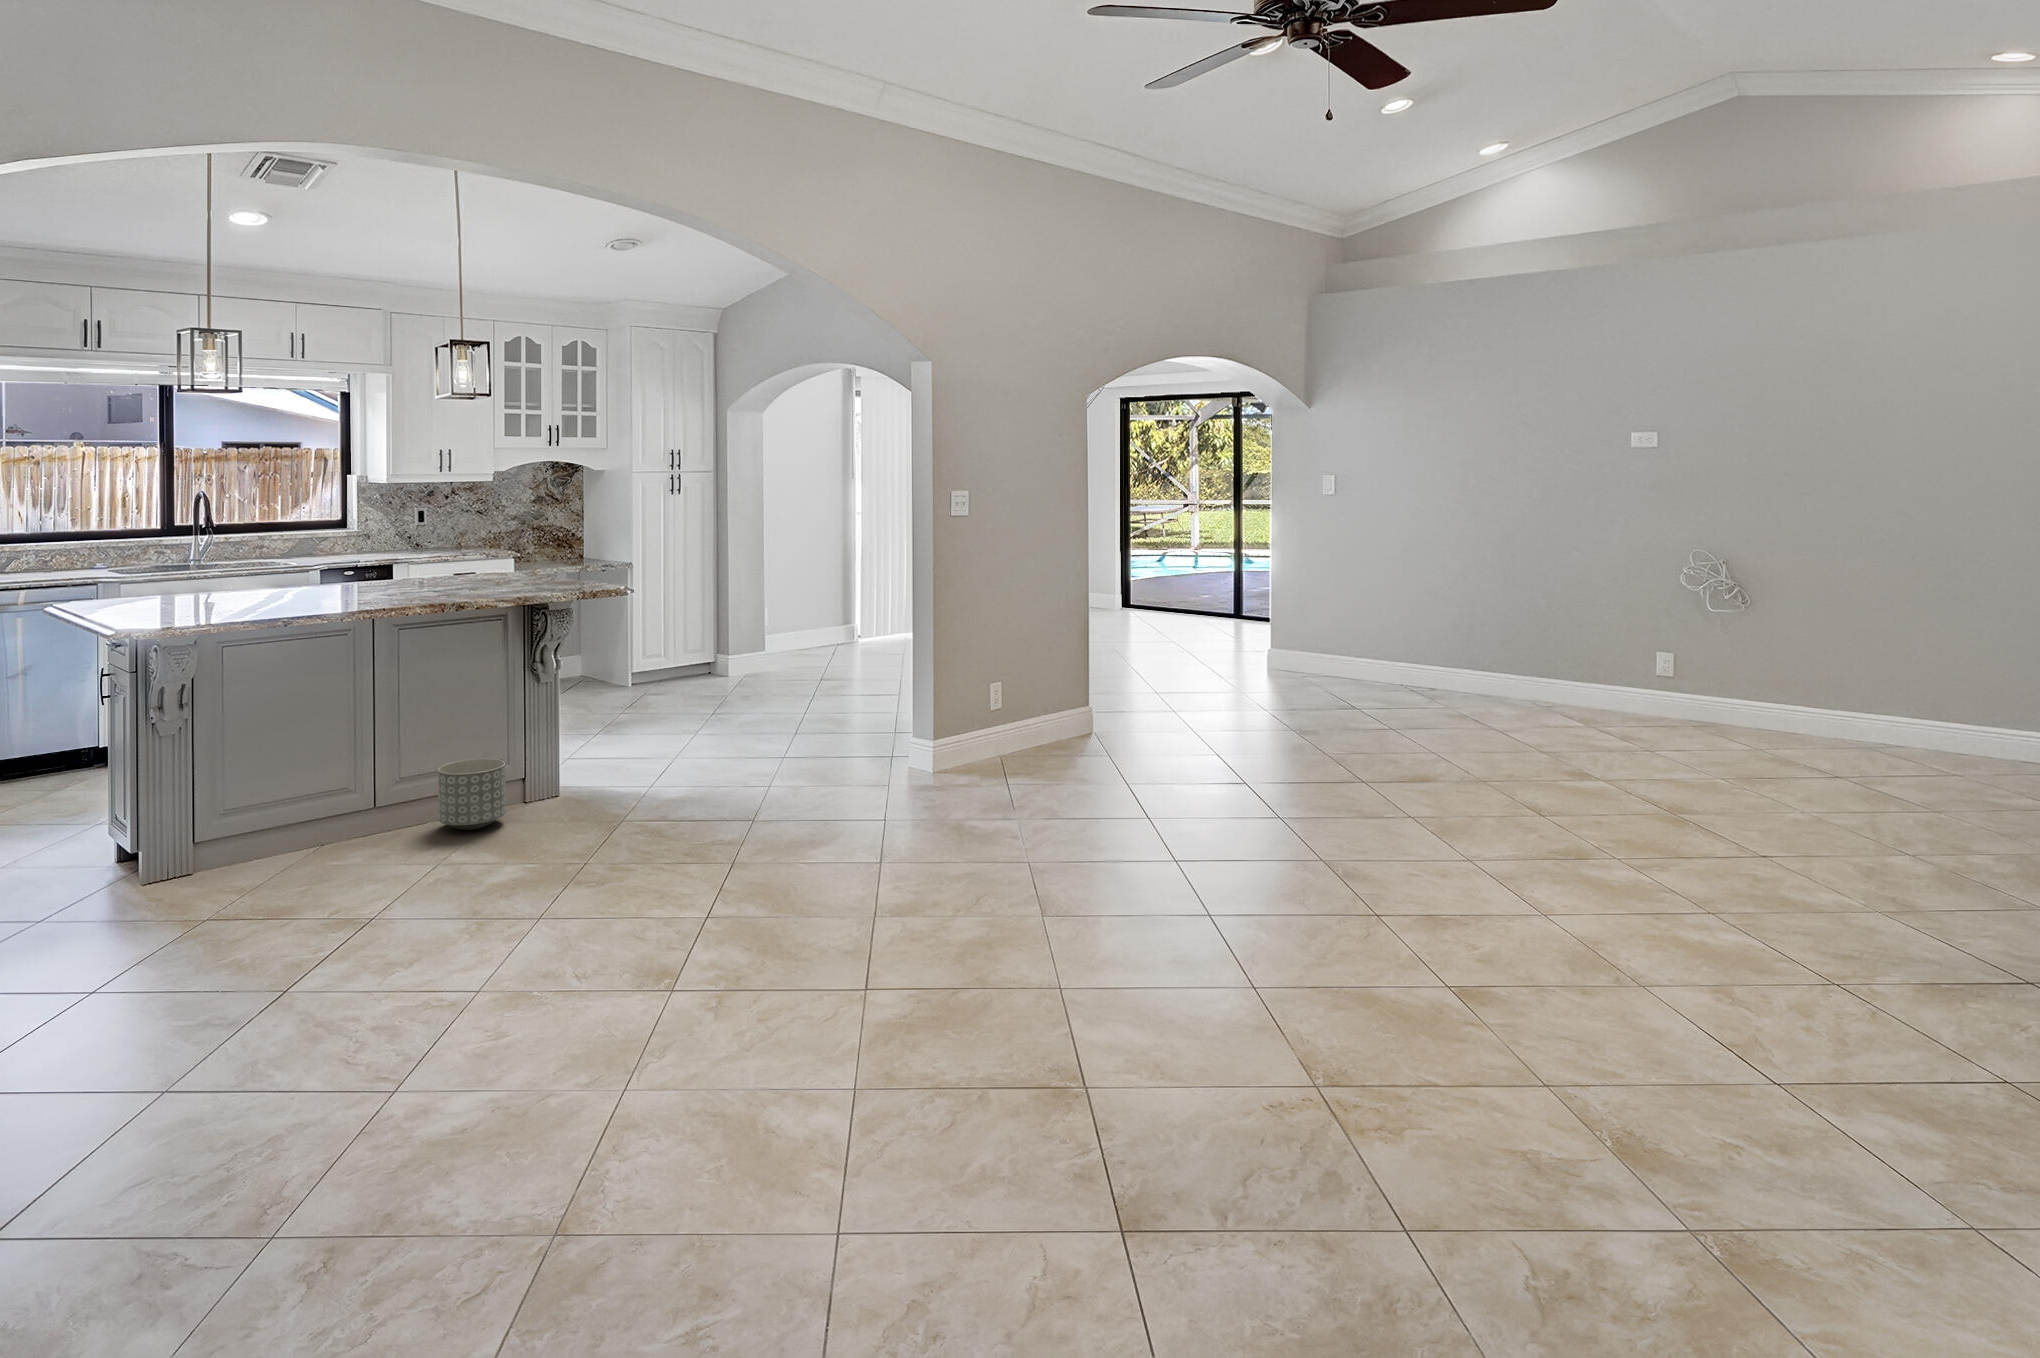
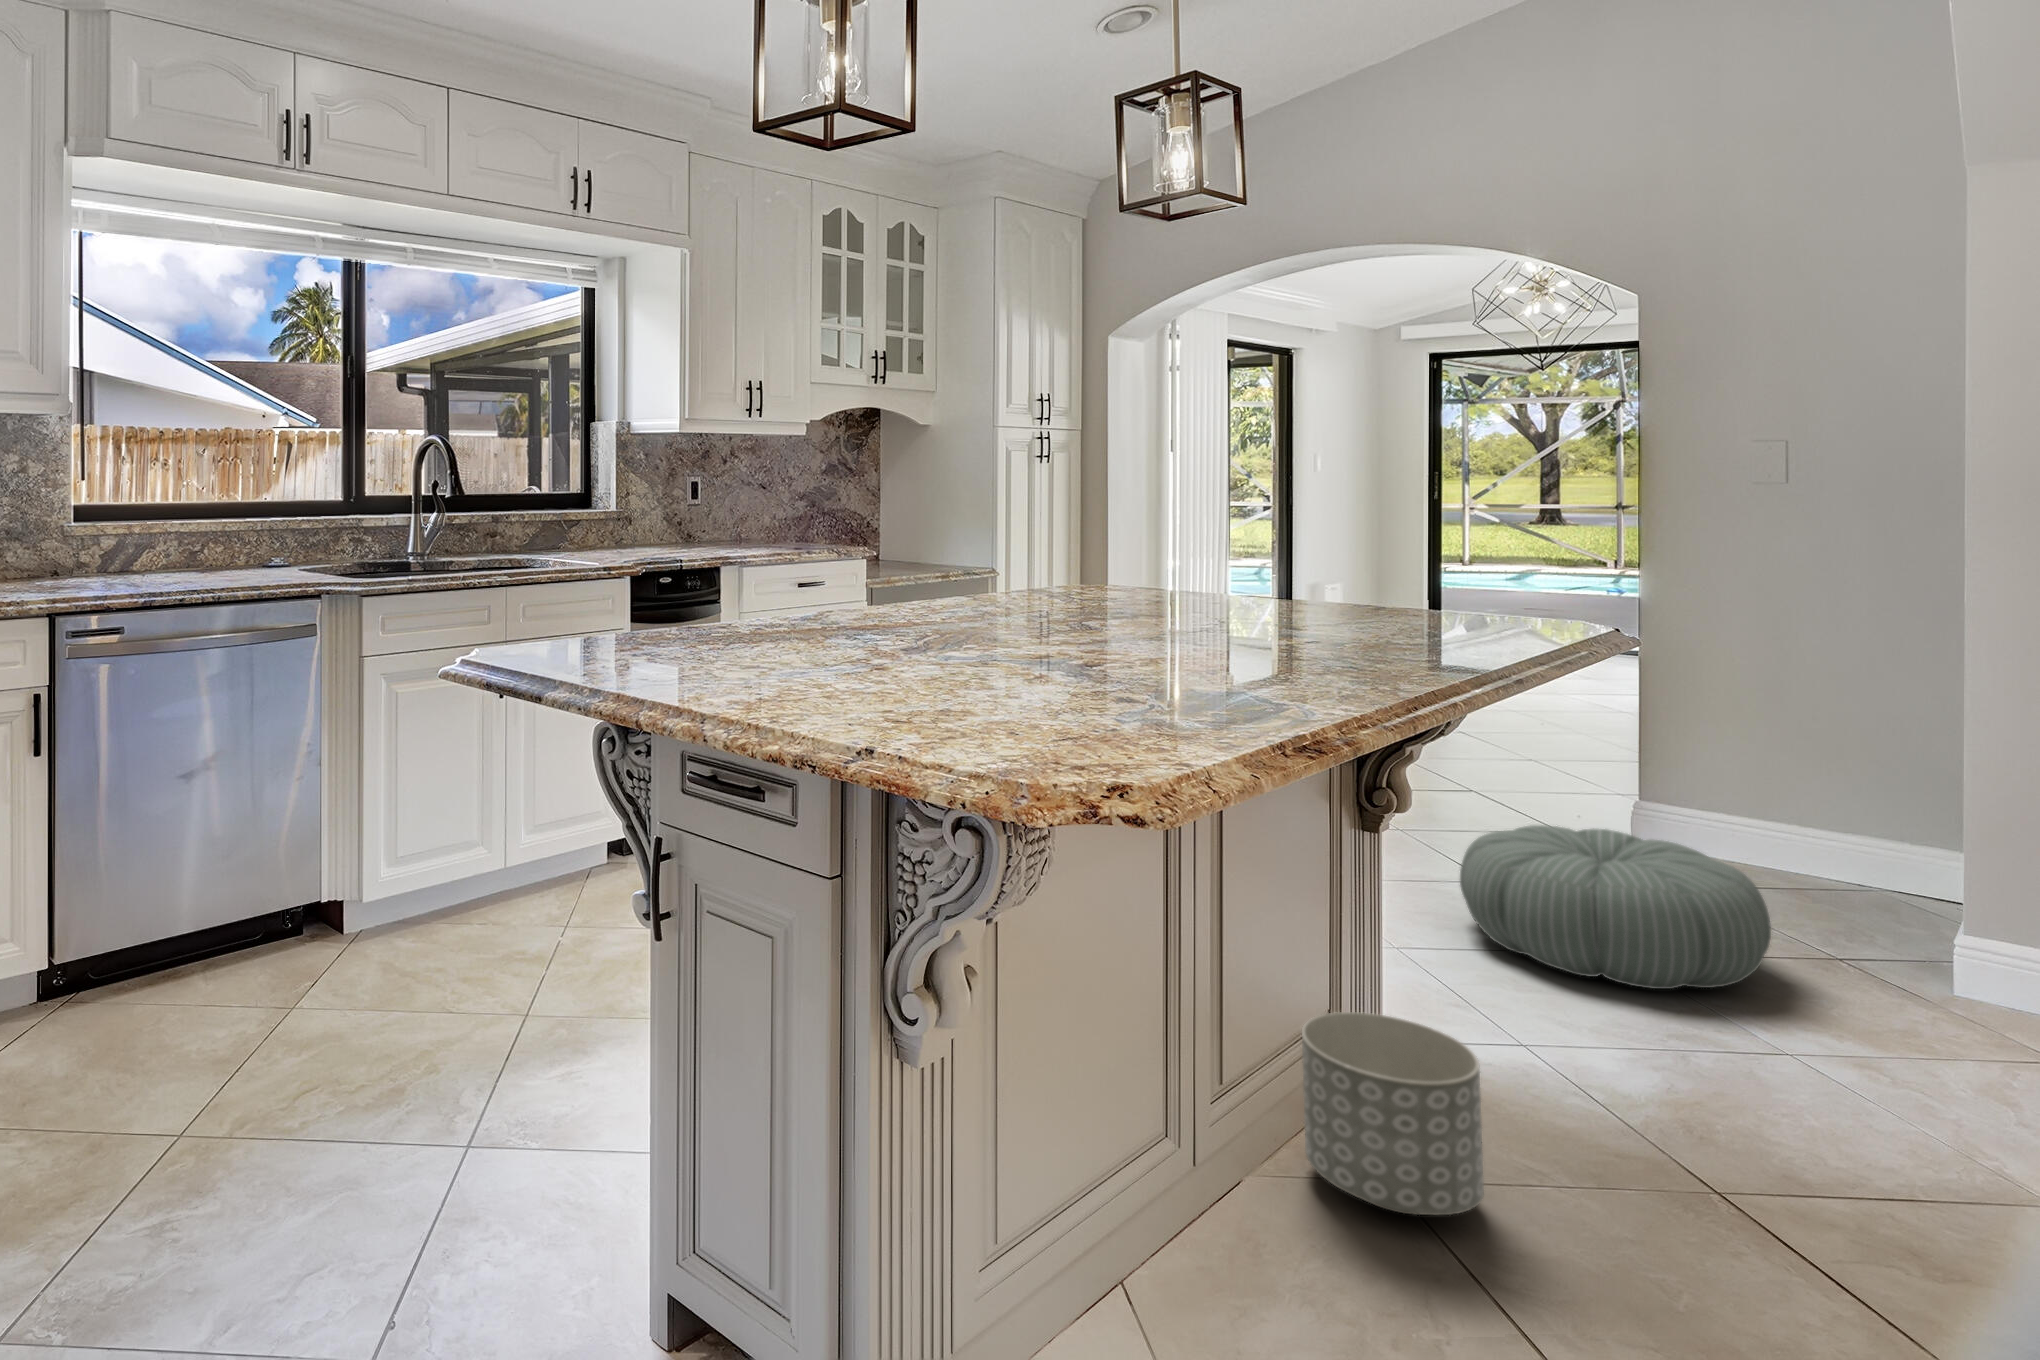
pouf: none [703,699,827,770] -> present [1460,825,1771,989]

